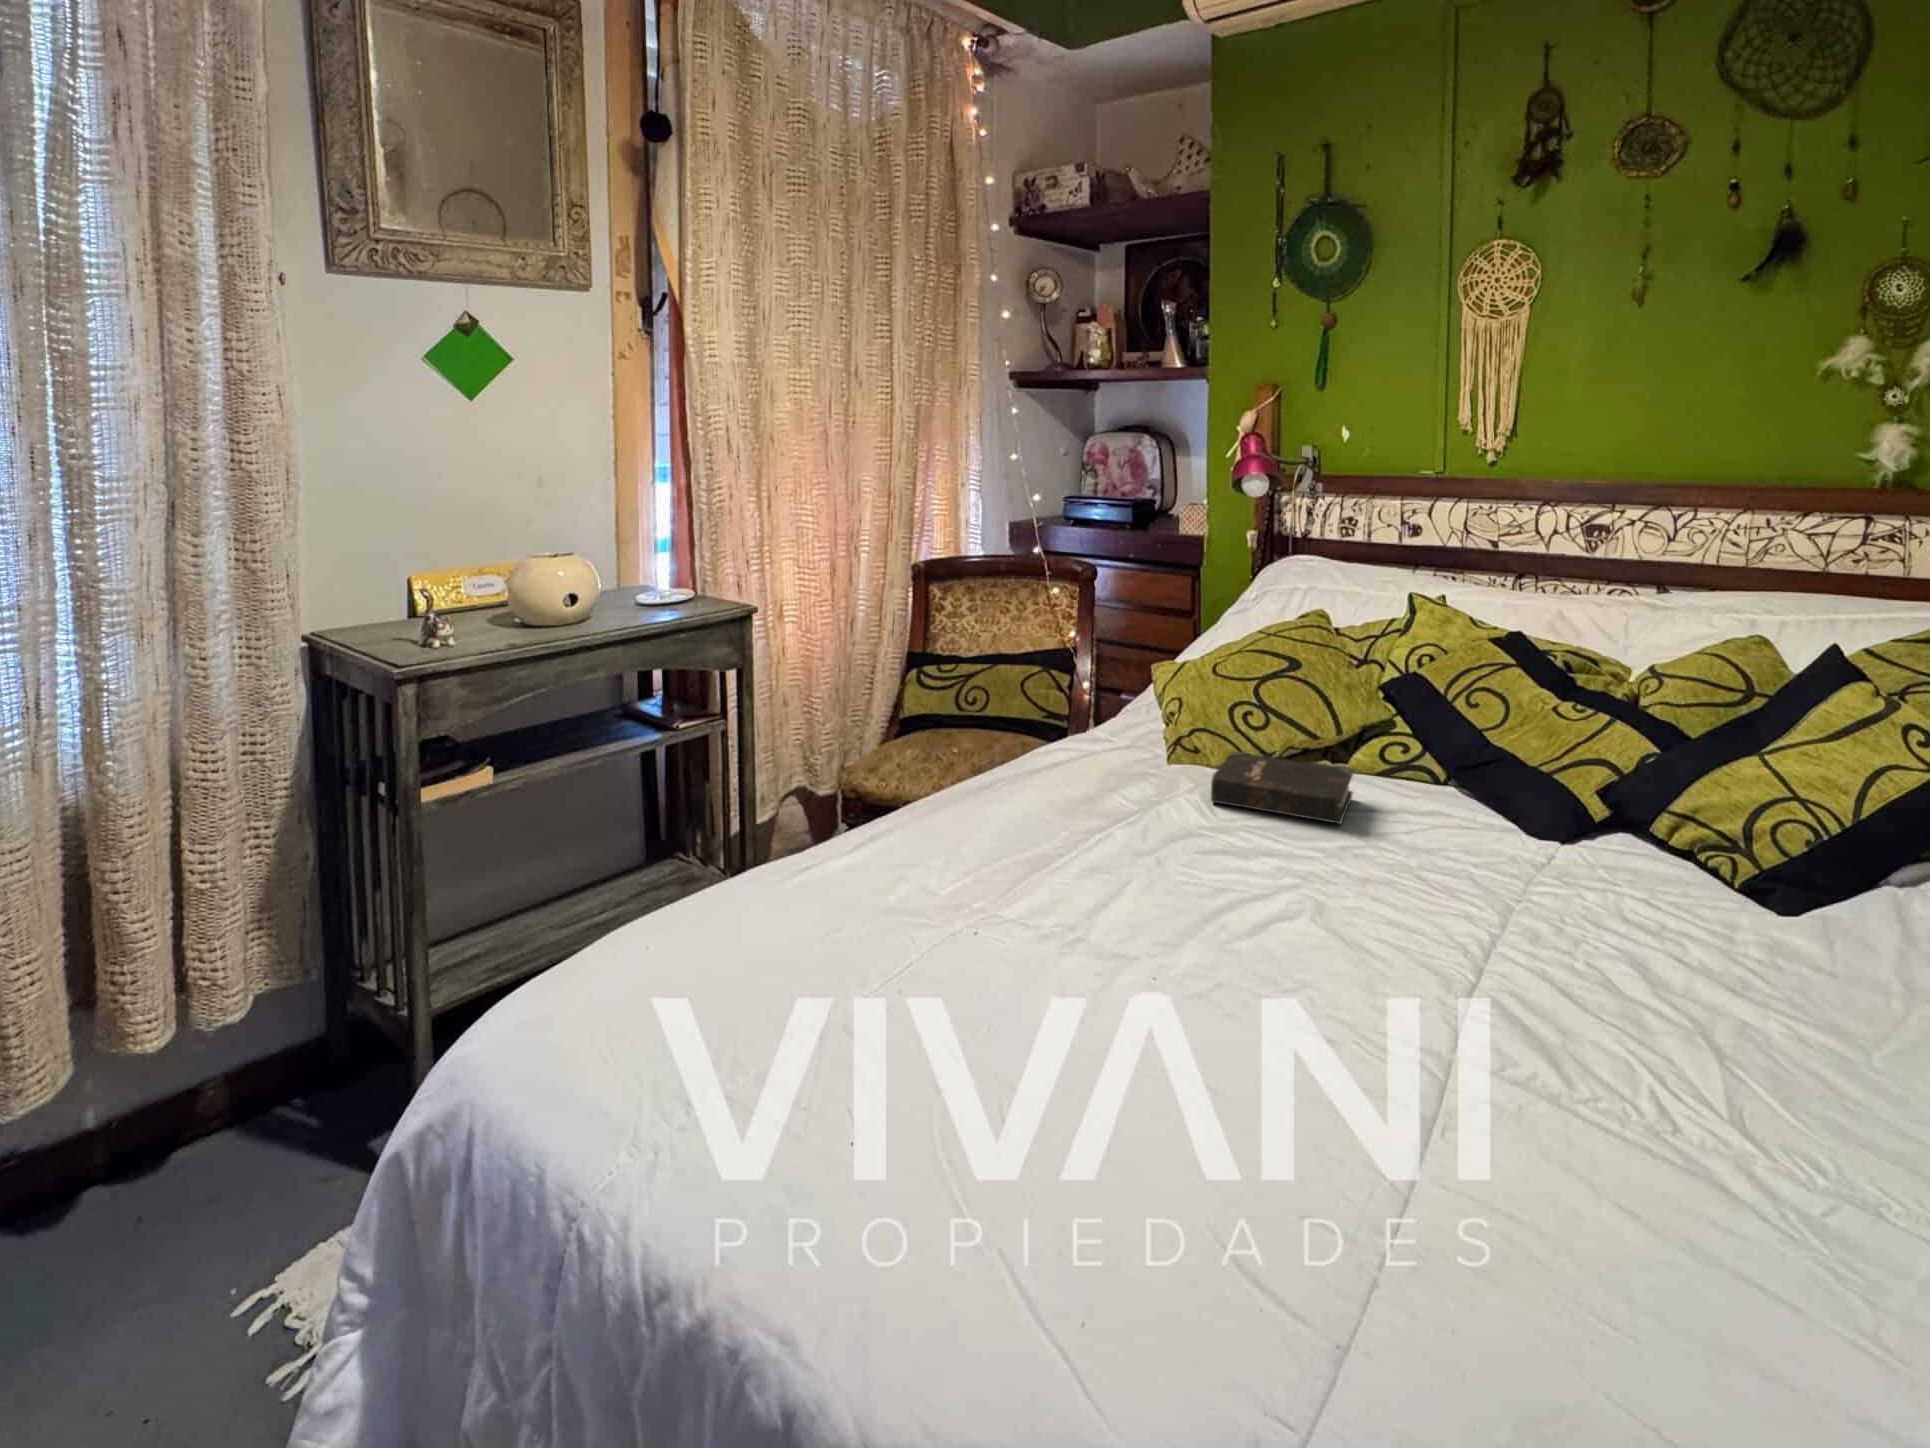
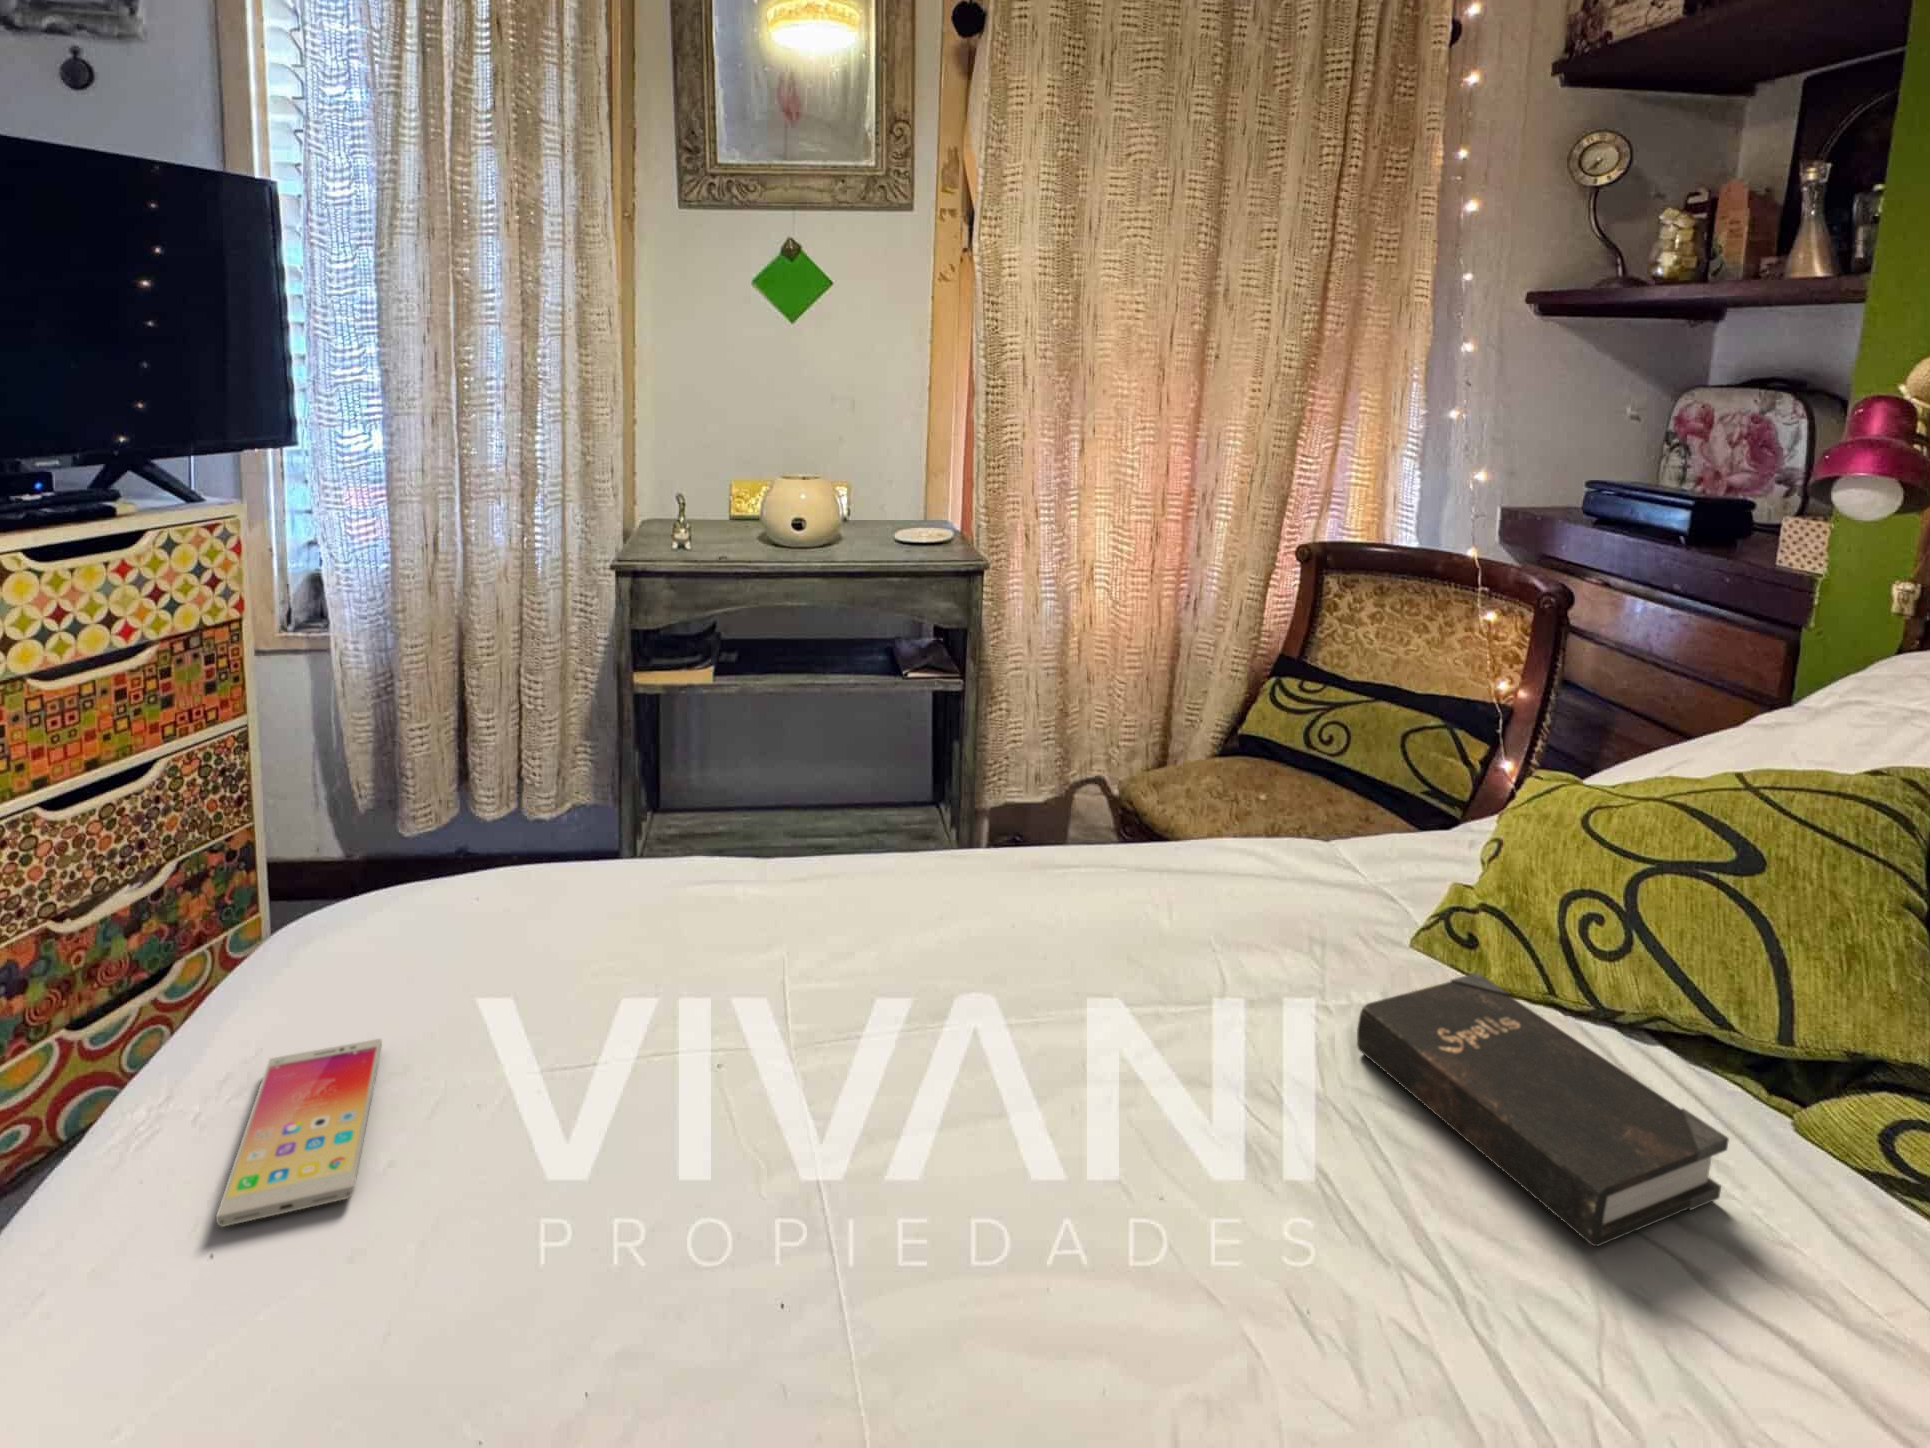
smartphone: none [713,1011,897,1110] -> present [216,1039,382,1227]

